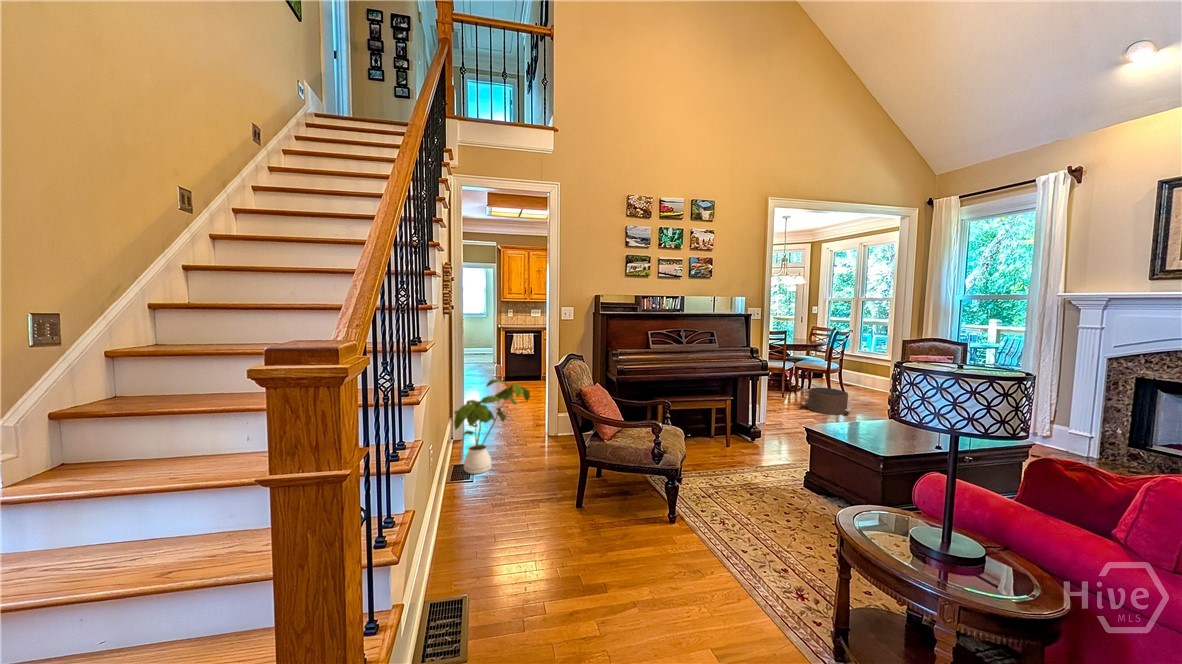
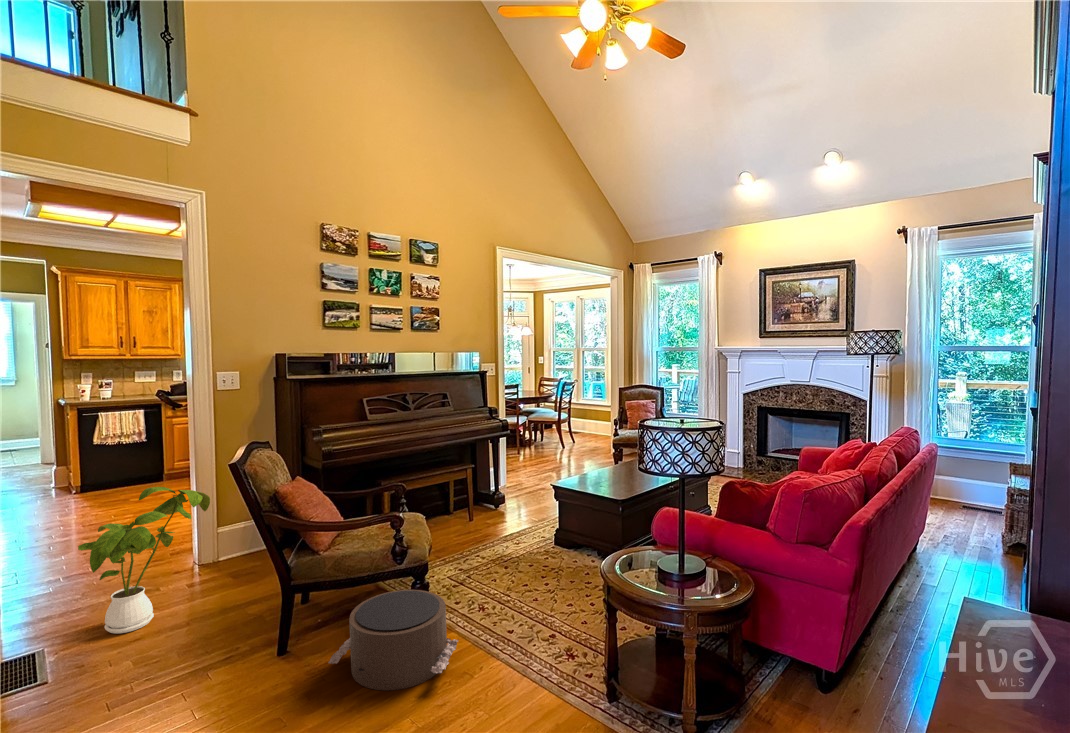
pouf: present [802,388,852,415] -> present [328,590,458,690]

